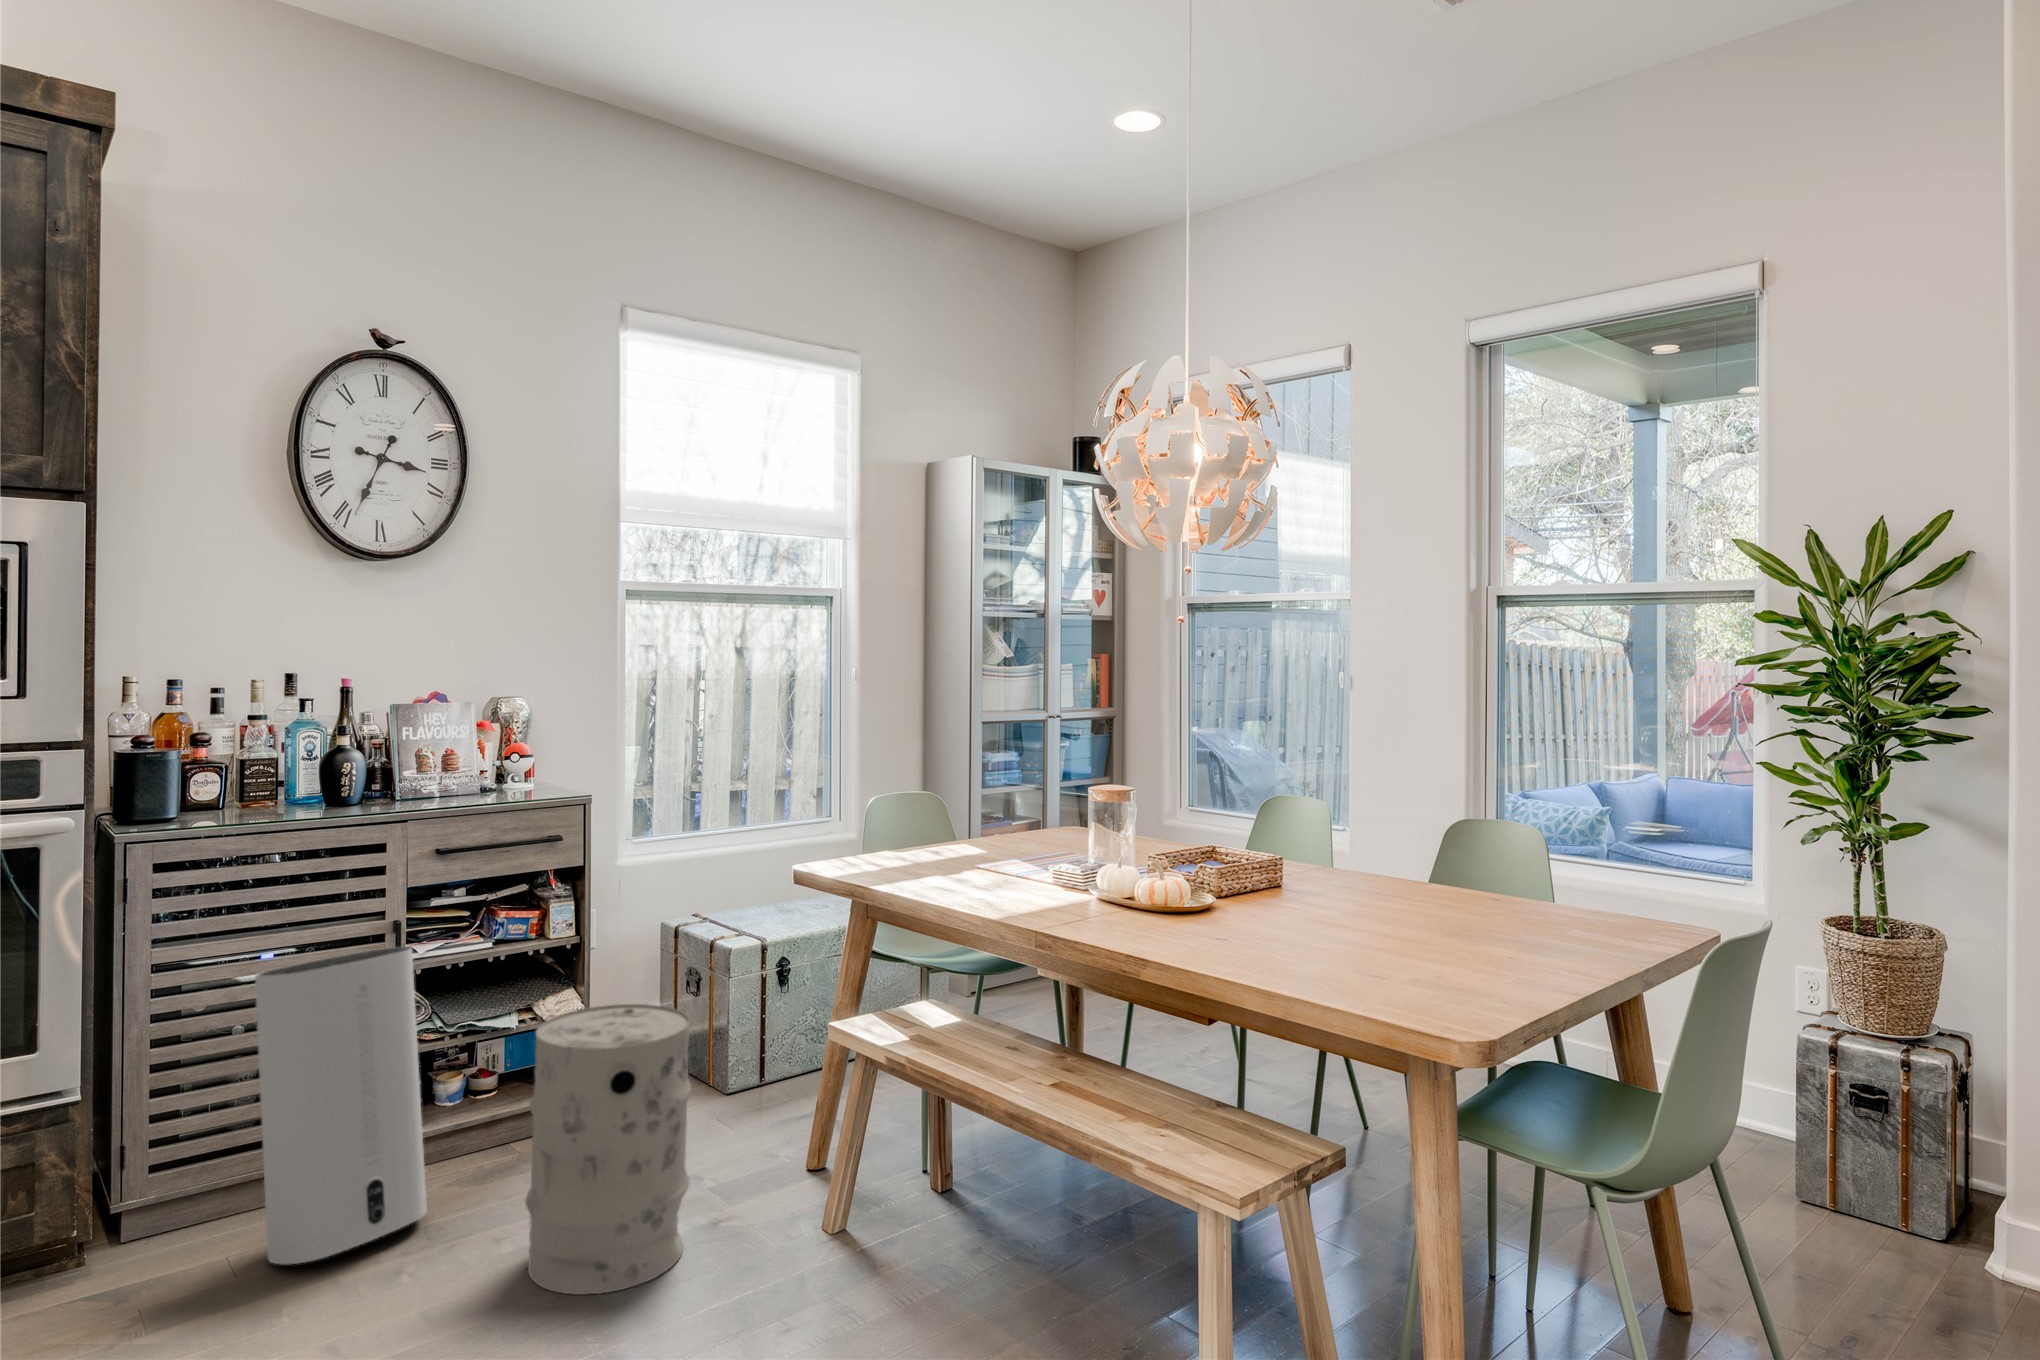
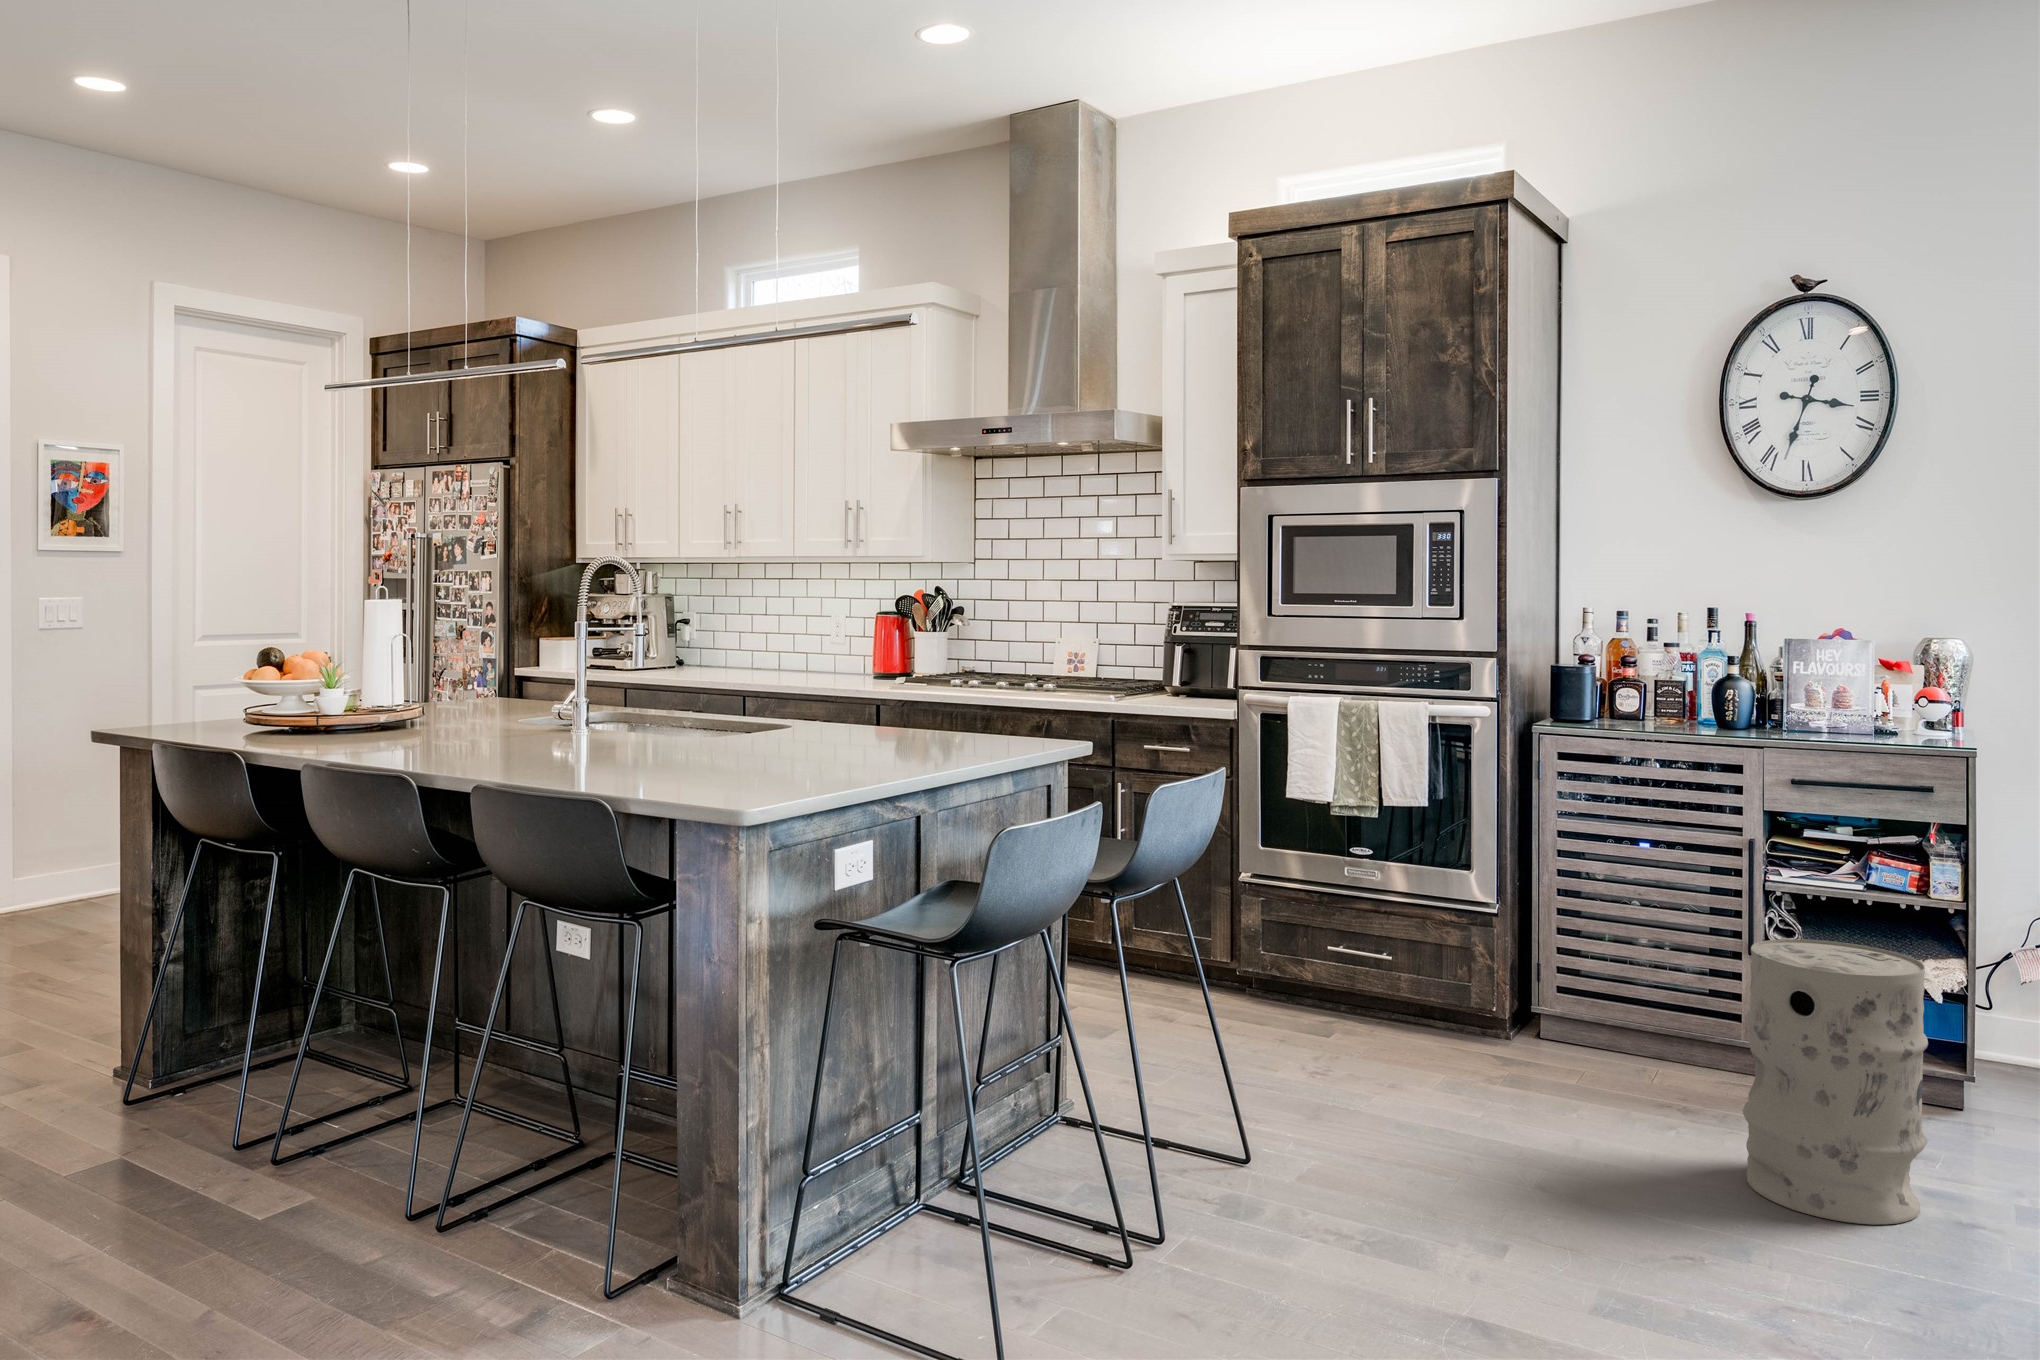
air purifier: present [255,947,427,1264] -> none [1598,851,1736,1103]

